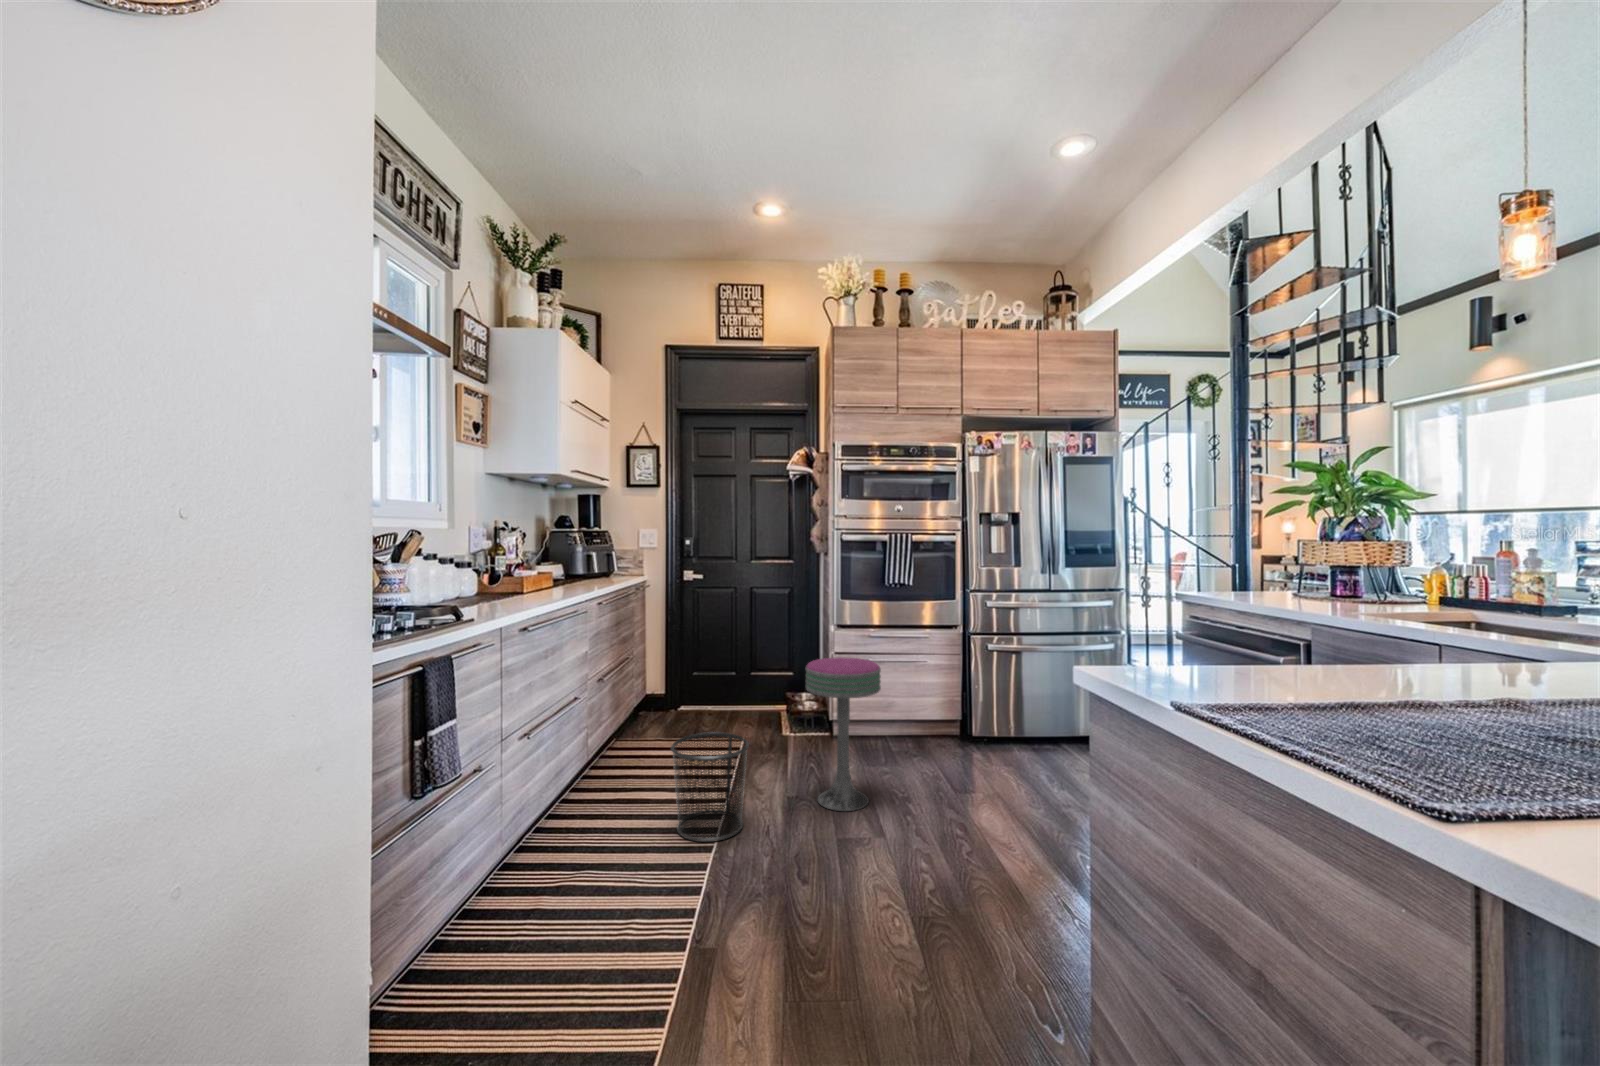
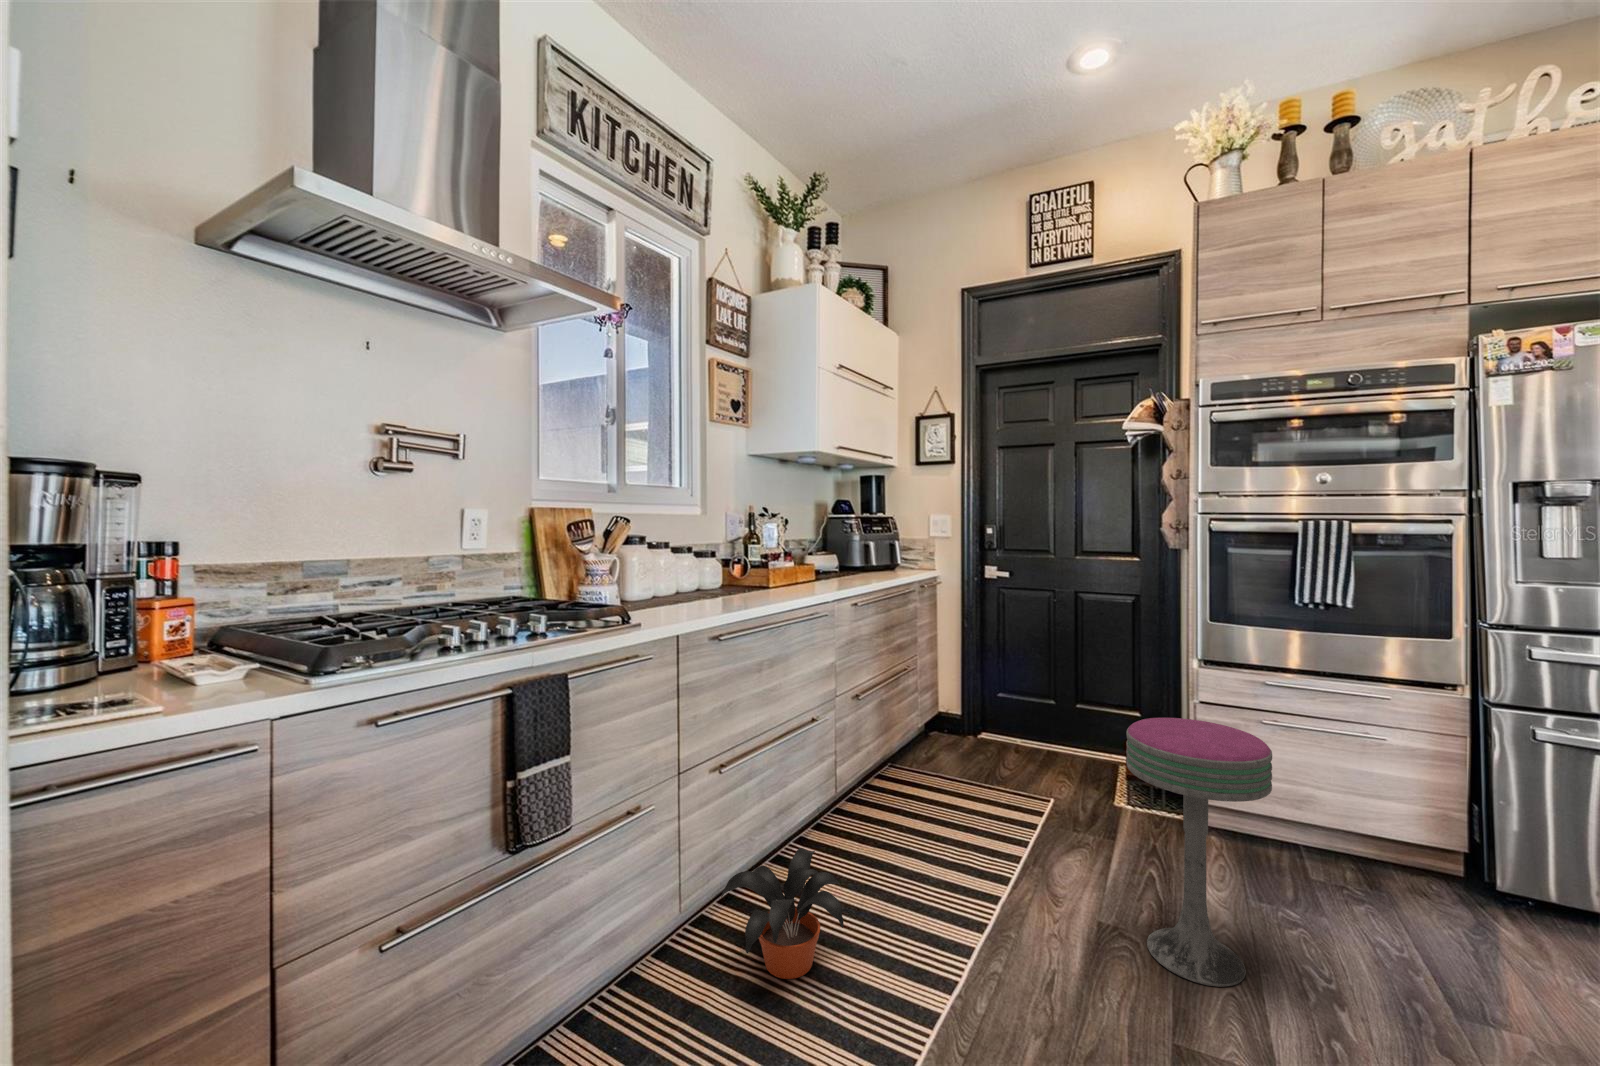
waste bin: present [671,732,749,842] -> none [908,800,1024,972]
potted plant: none [534,786,637,880] -> present [721,848,844,979]

